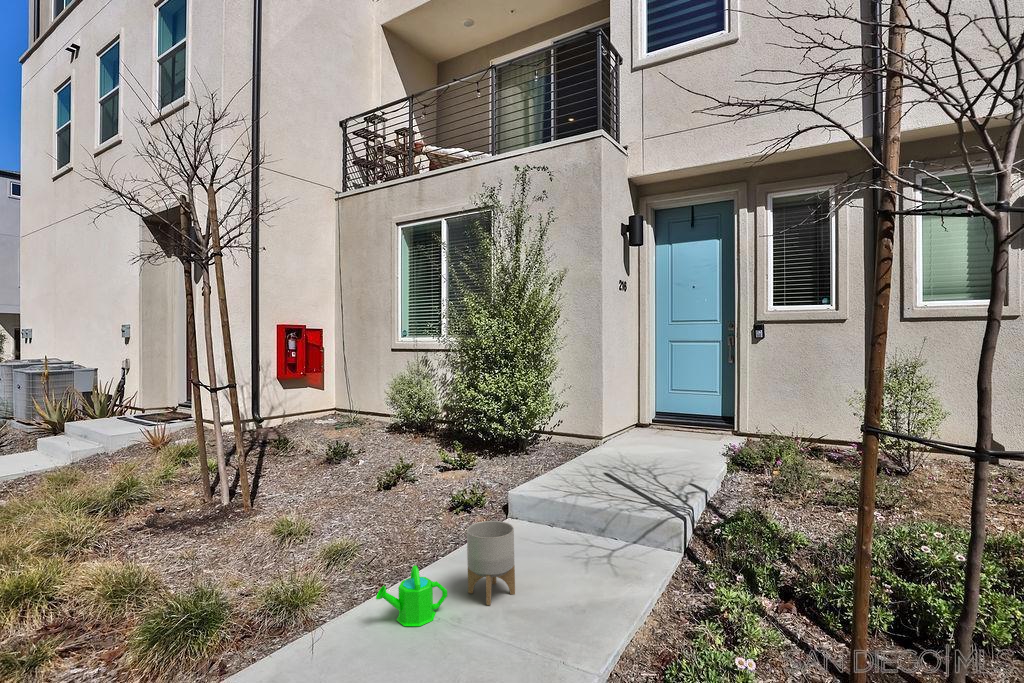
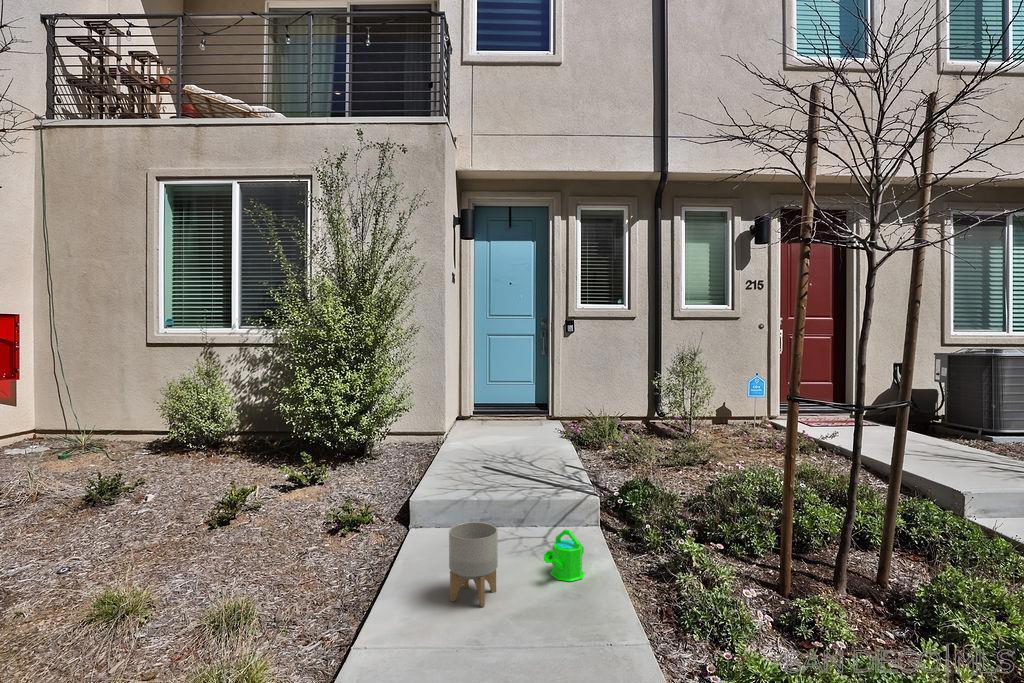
watering can: present [376,566,447,626] -> present [544,529,584,581]

